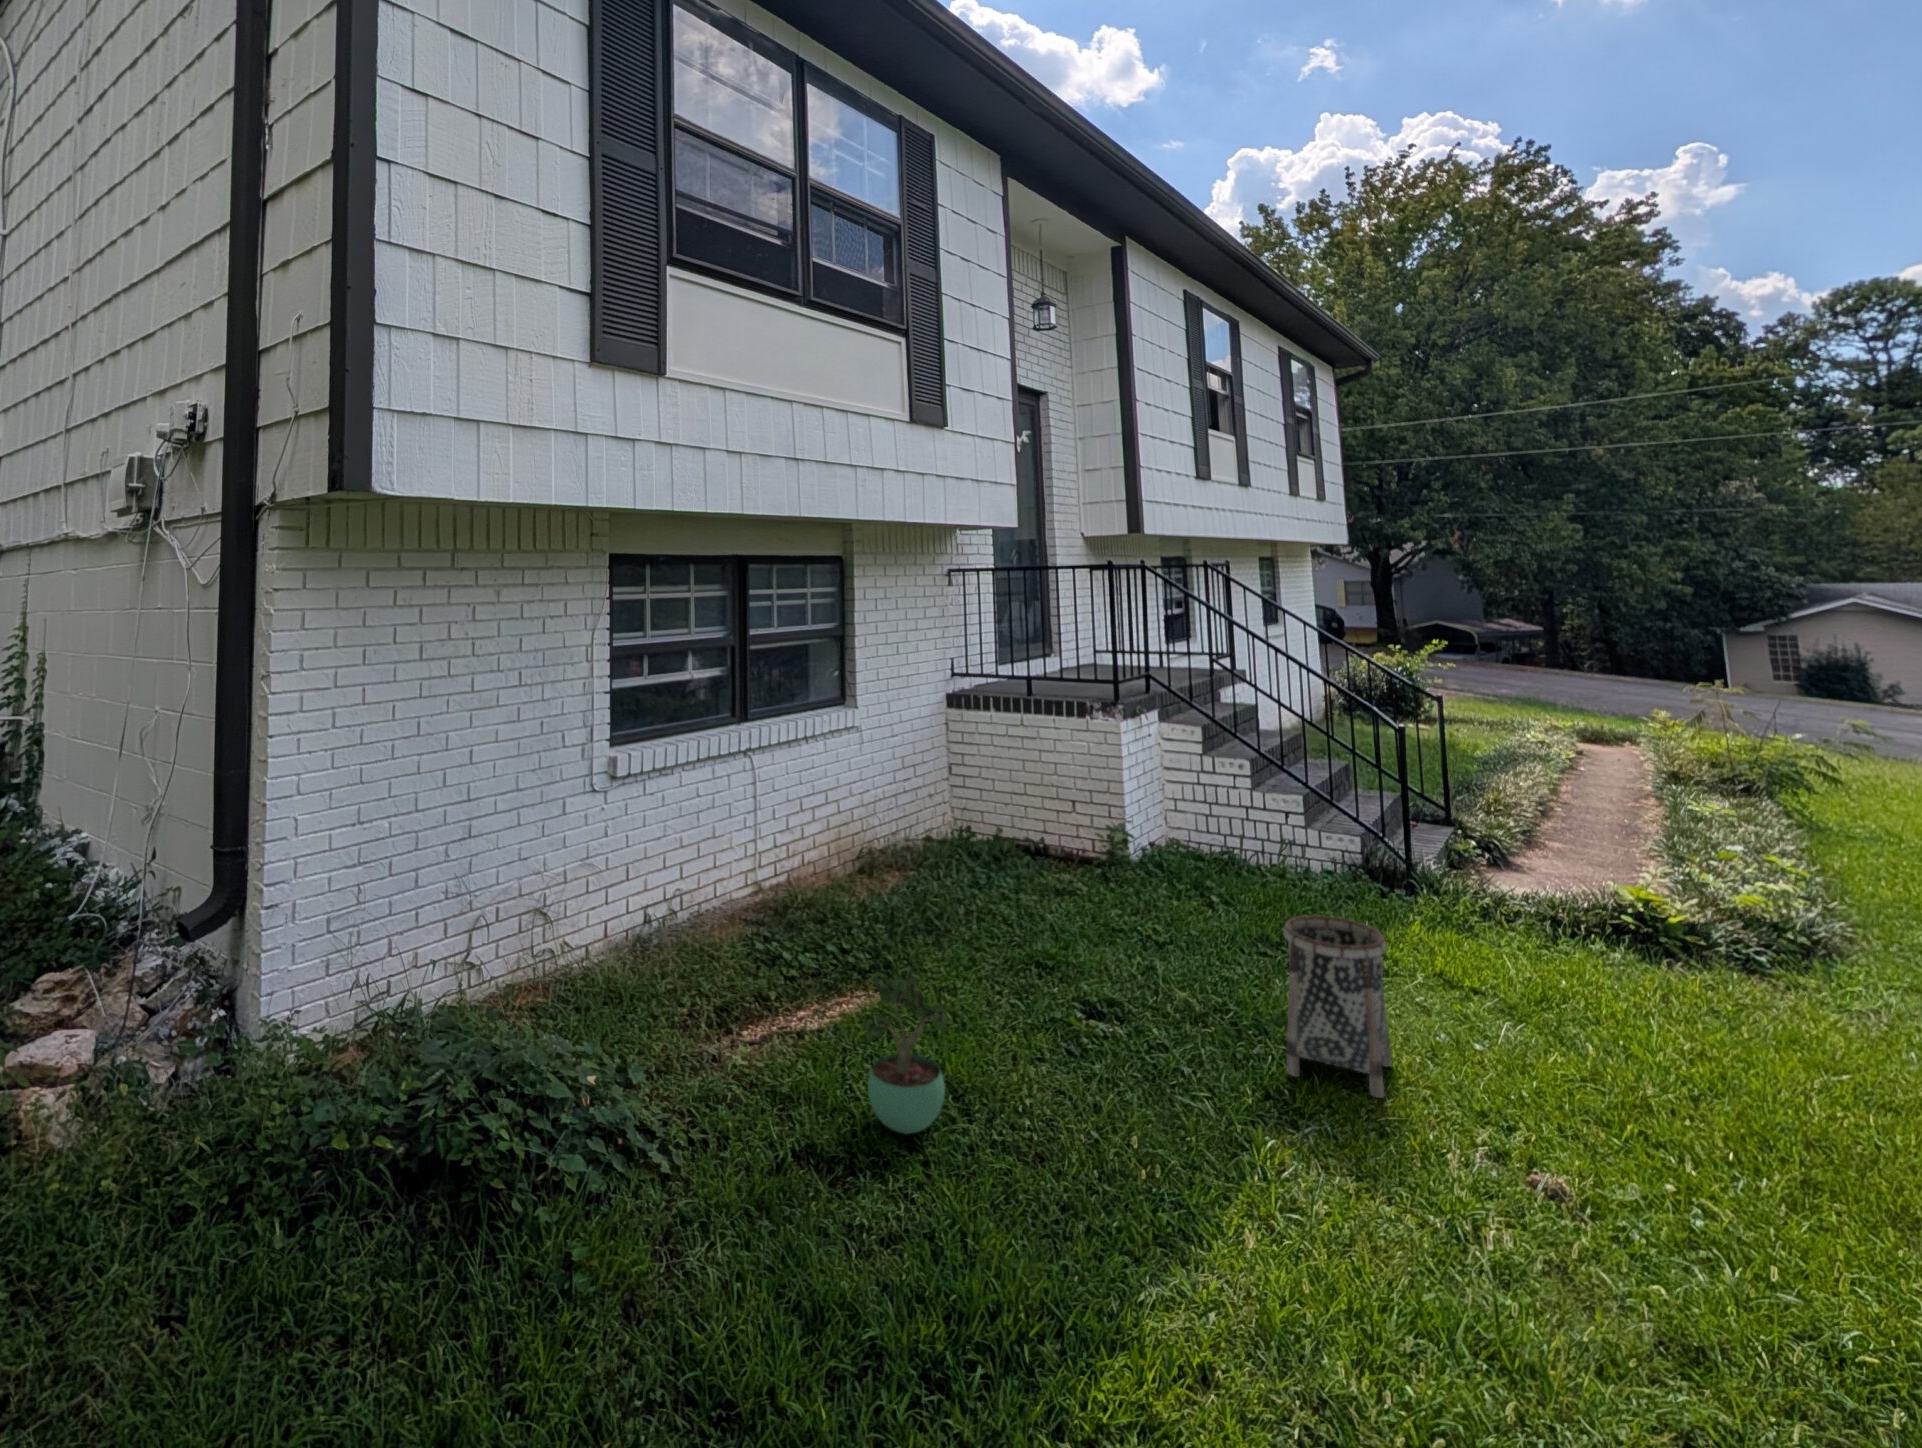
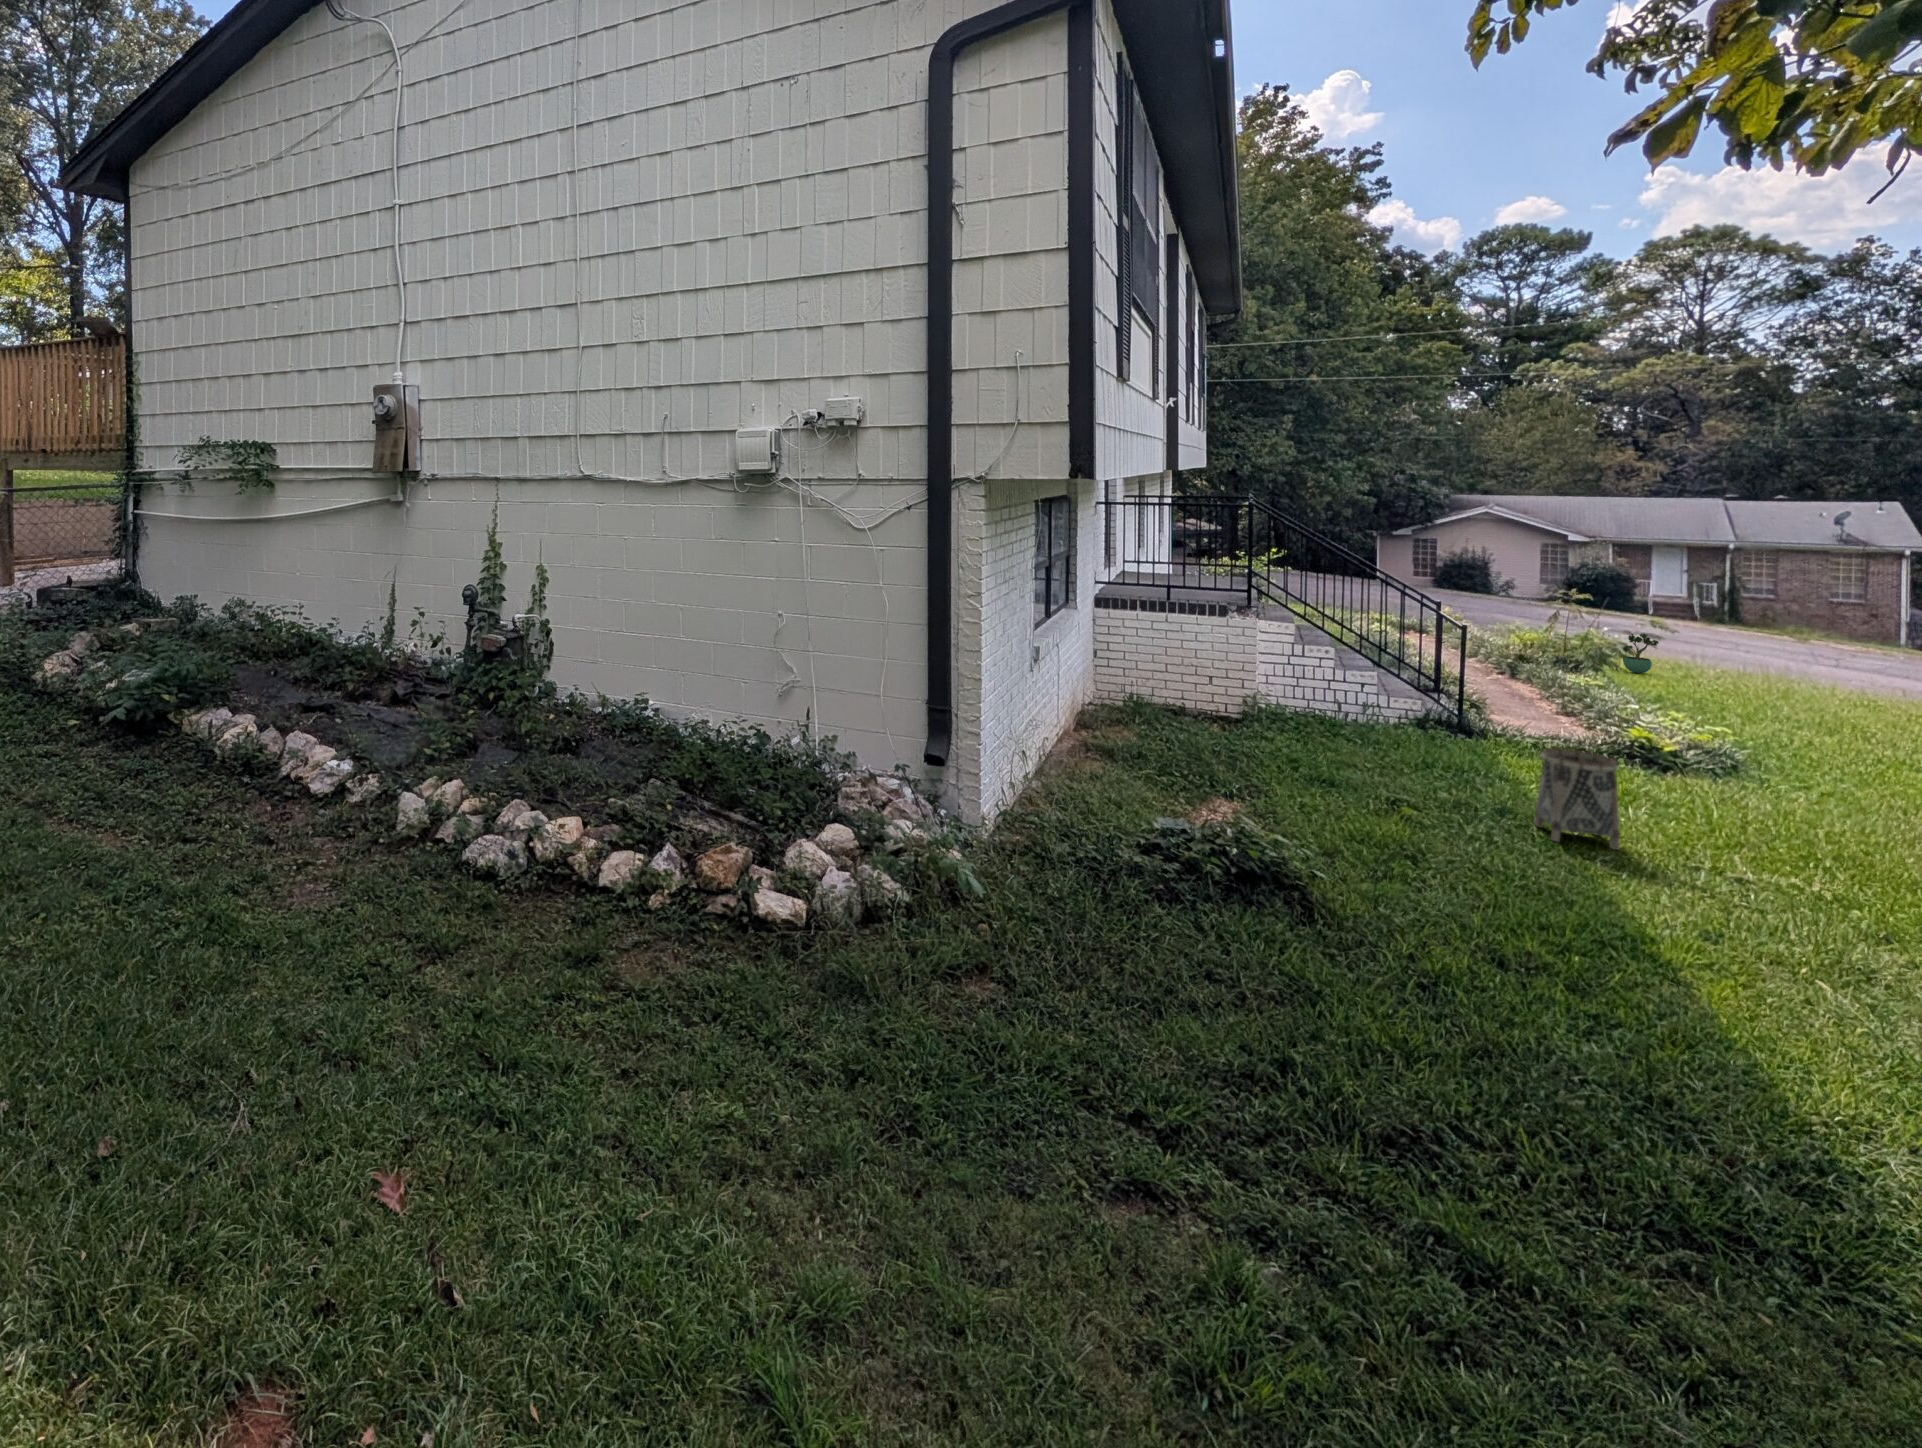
potted plant: present [861,972,947,1134] -> present [1623,634,1659,673]

